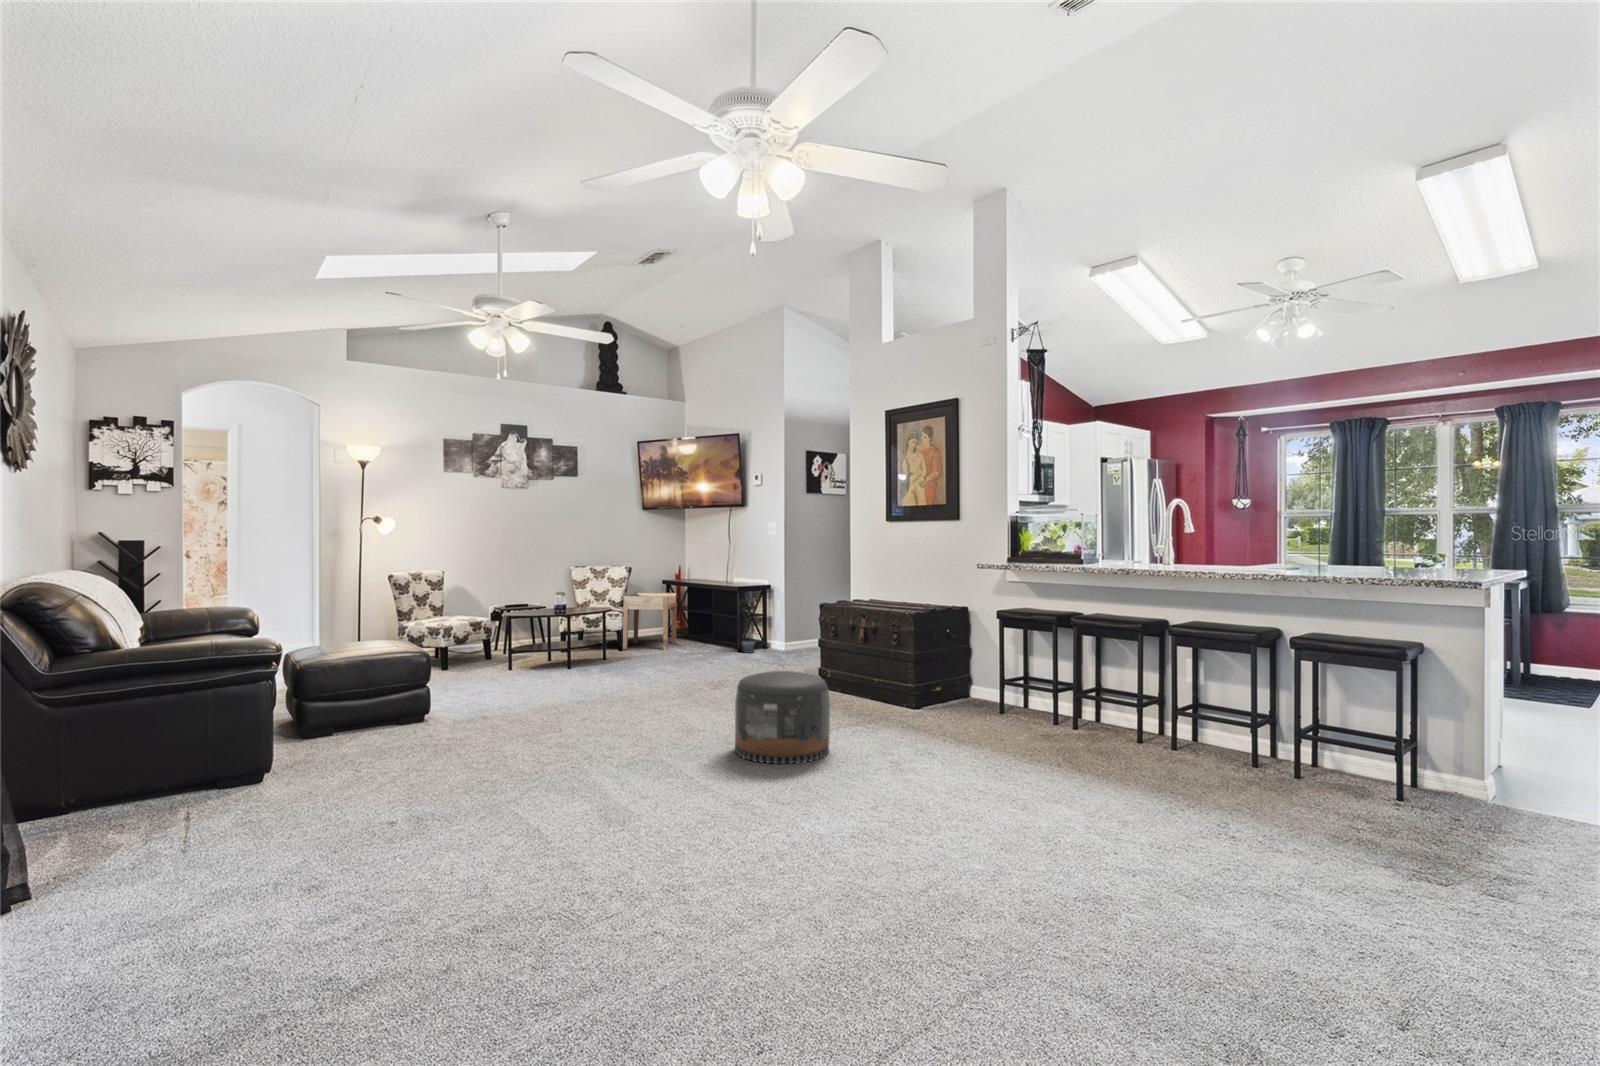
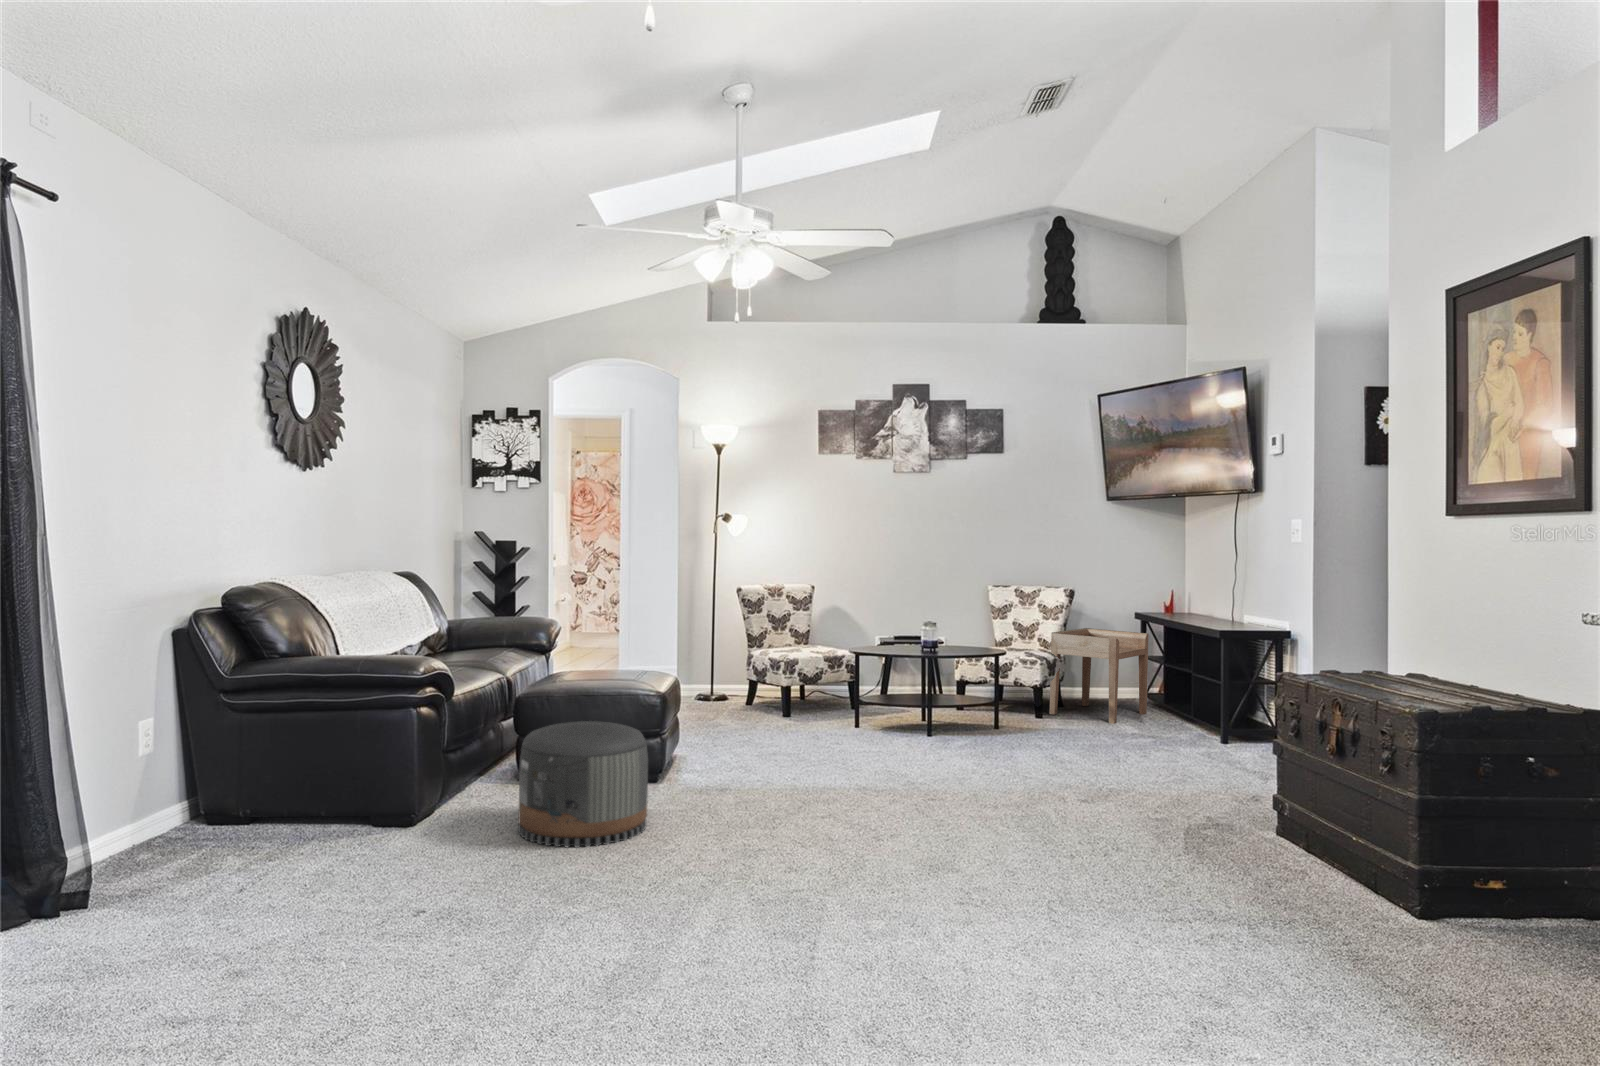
potted plant: present [738,595,761,653] -> none [1216,644,1274,749]
pouf: present [735,671,830,764] -> present [518,721,648,848]

